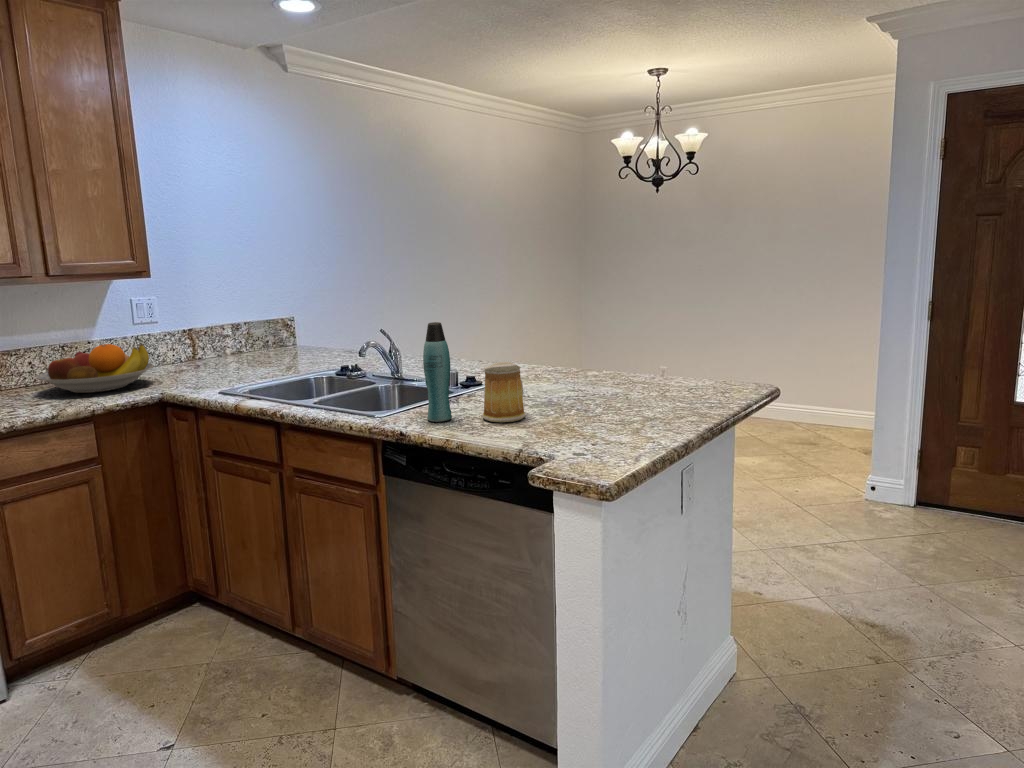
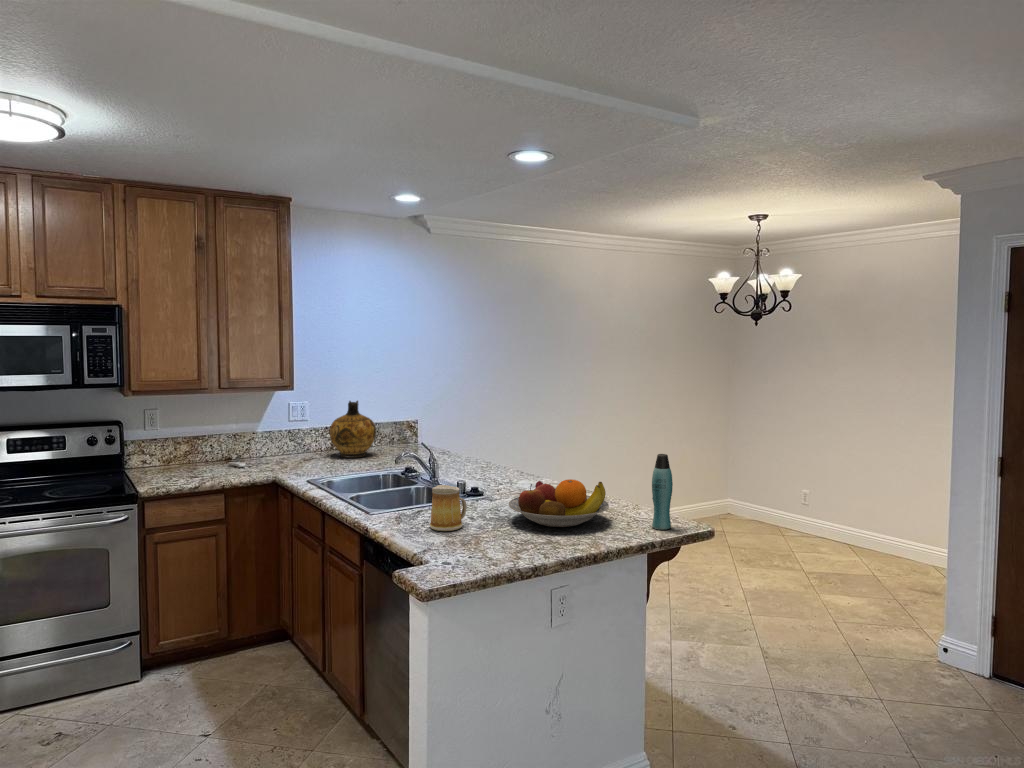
ceramic jug: none [202,288,266,365] -> present [330,401,376,458]
bottle: present [423,322,452,422] -> present [652,454,673,530]
fruit bowl: present [37,344,153,393] -> present [509,479,609,527]

